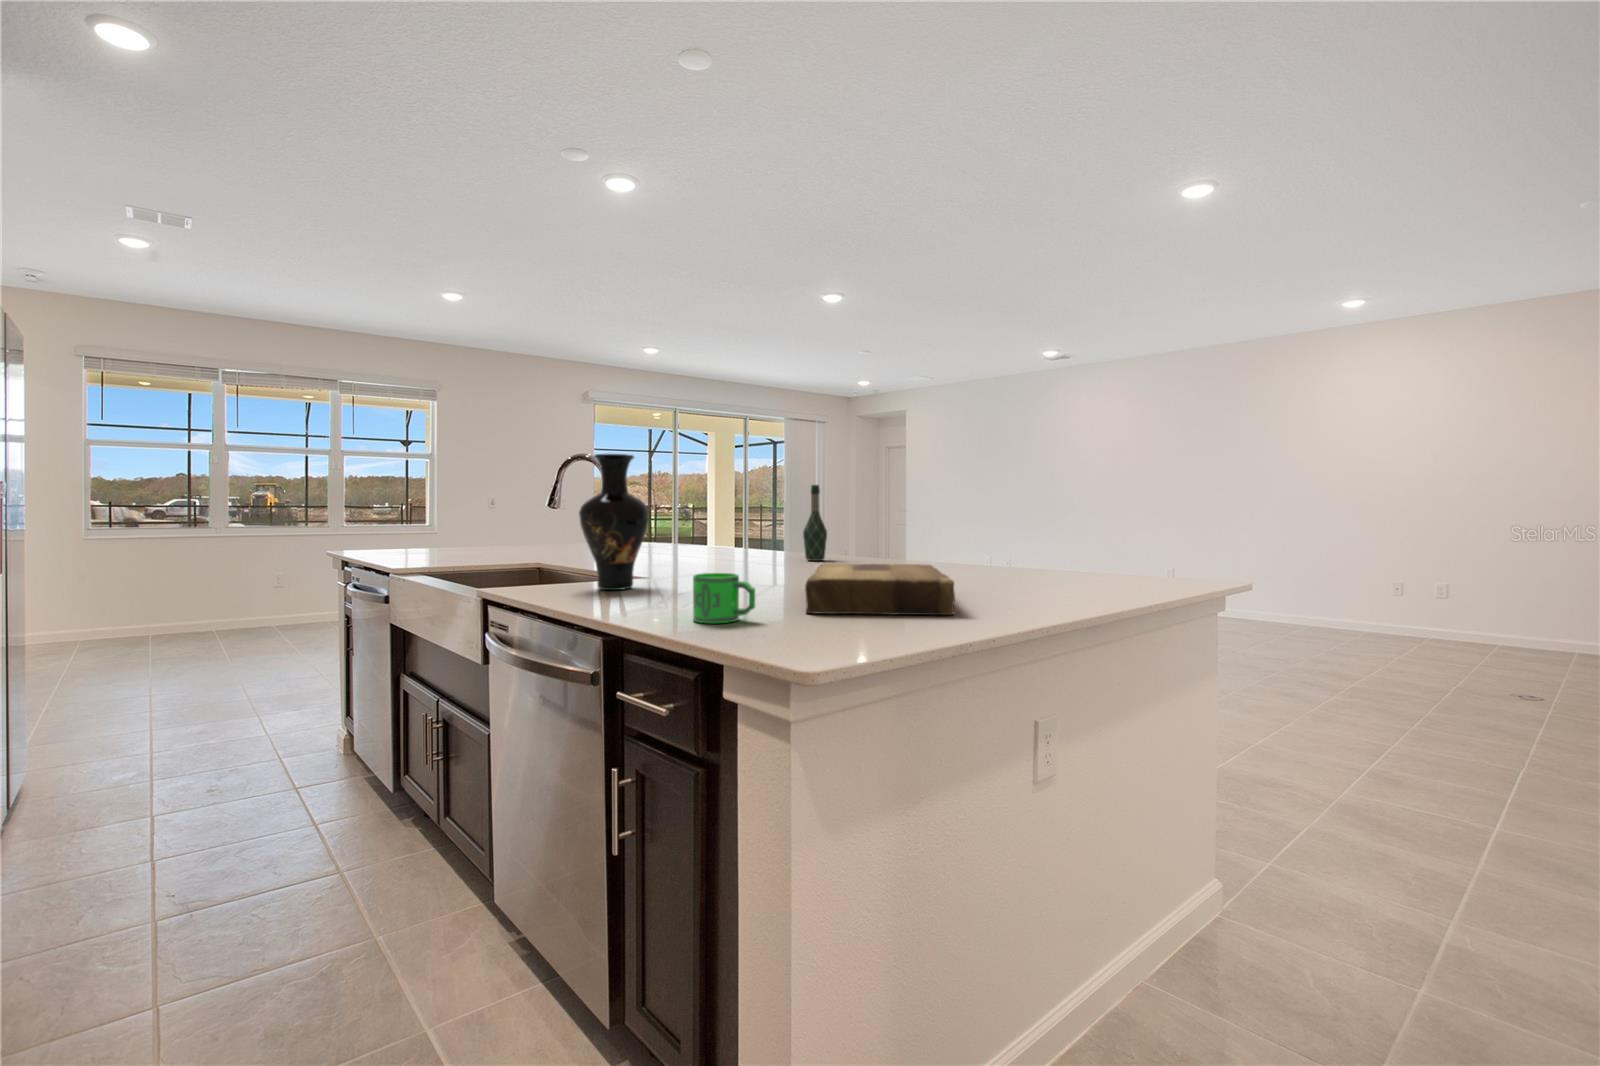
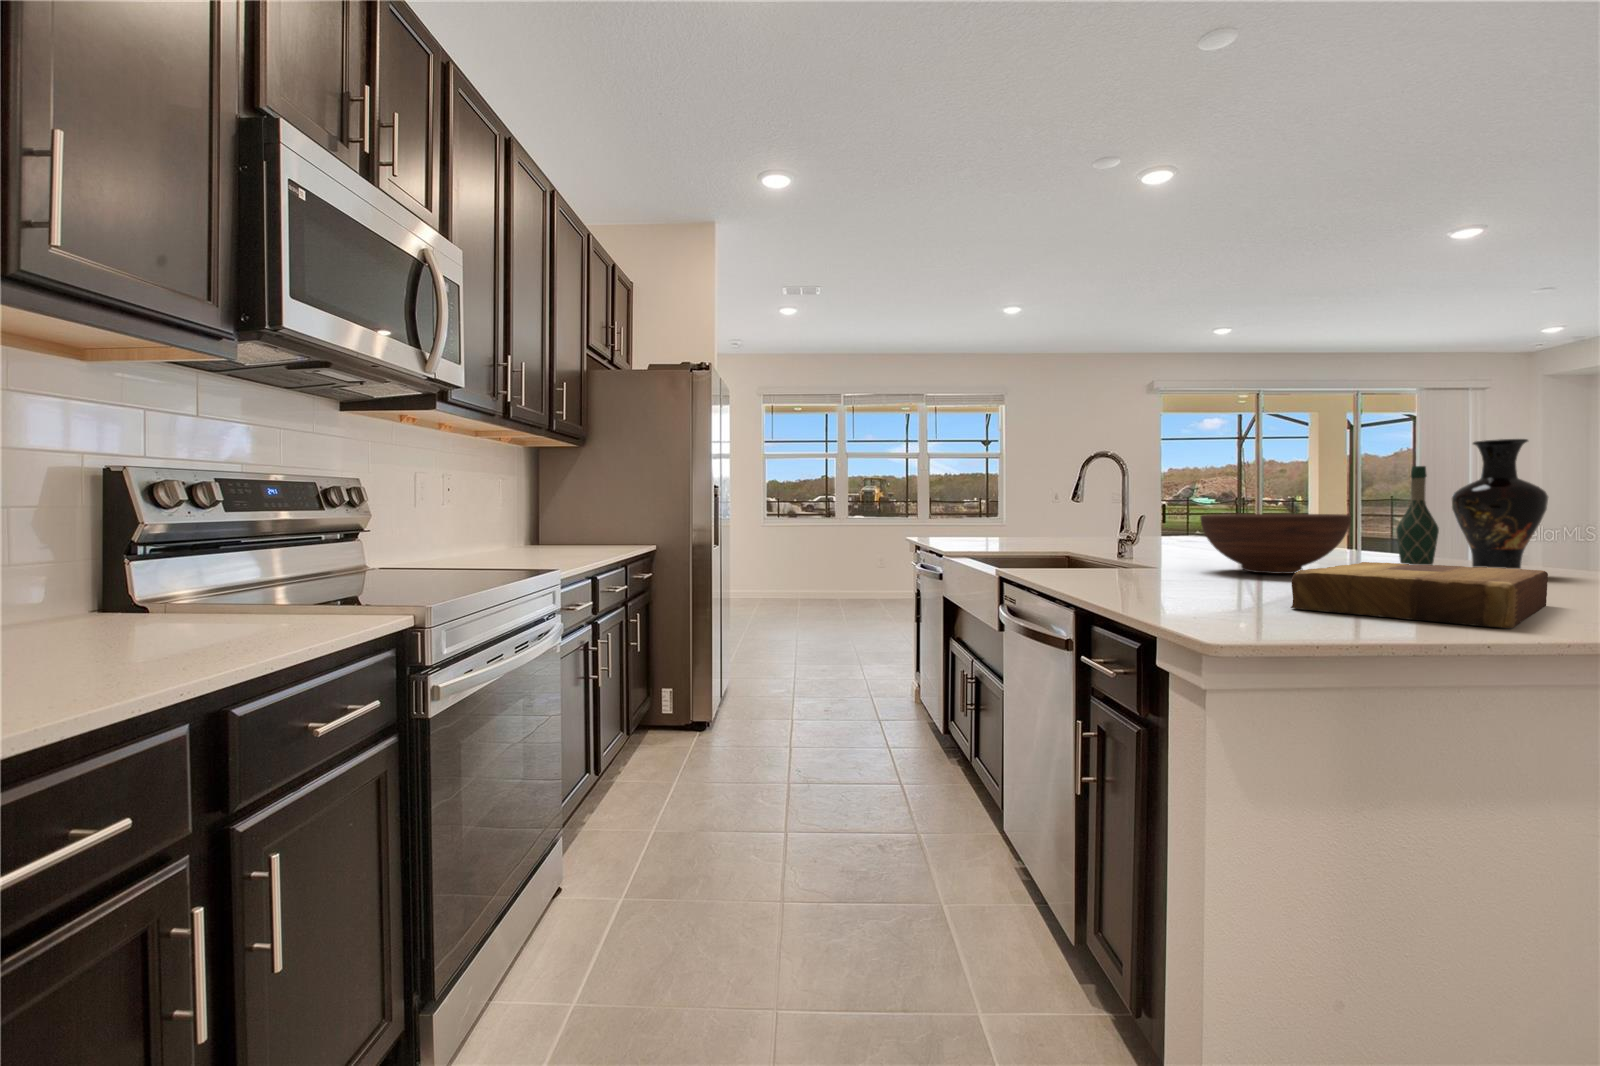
vase: present [579,454,649,590] -> present [1452,439,1548,569]
fruit bowl: none [682,522,793,575] -> present [1200,514,1351,574]
mug: present [693,573,755,623] -> none [1156,560,1221,607]

